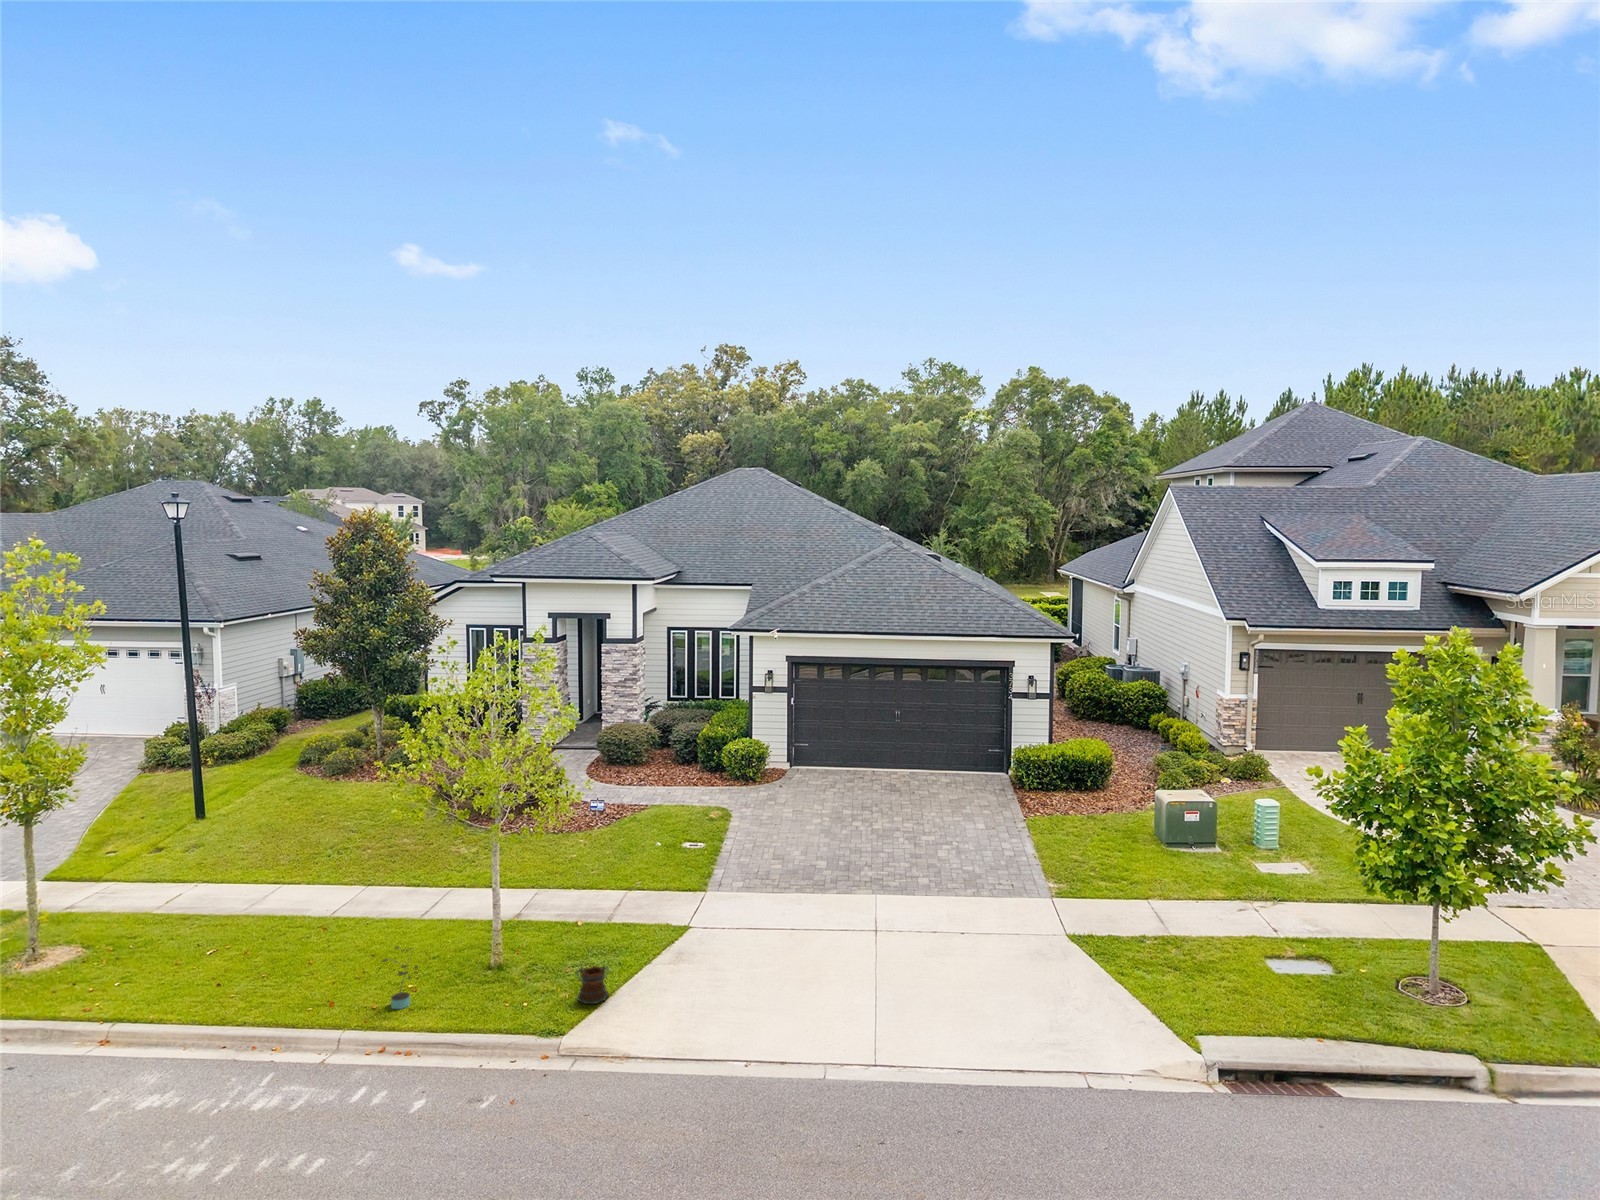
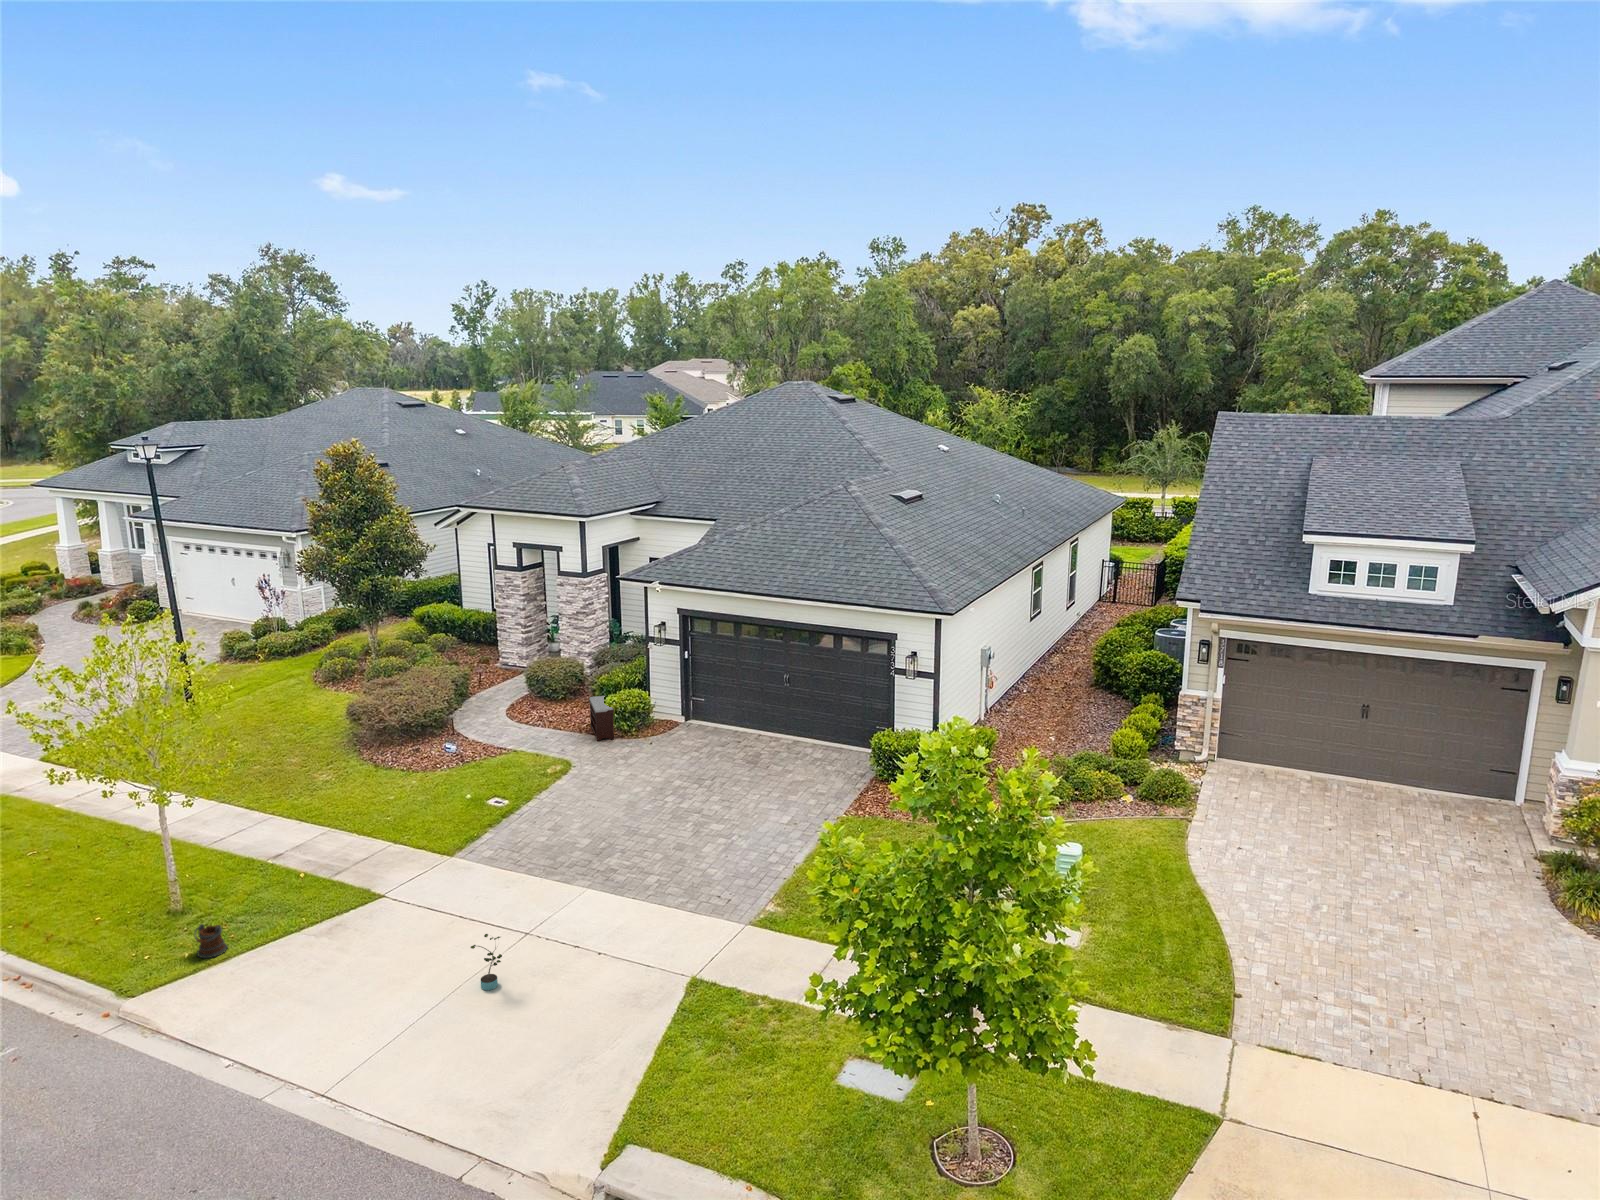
bench: none [694,748,736,791] -> present [589,696,614,741]
potted plant: present [382,946,418,1009] -> present [471,934,502,990]

